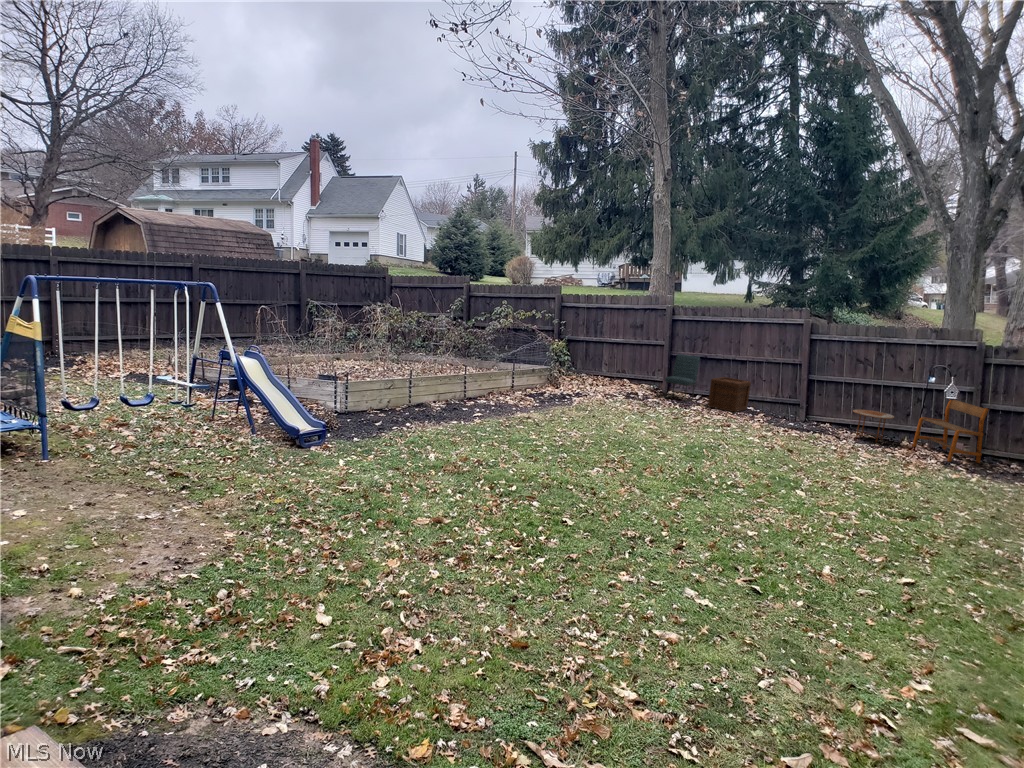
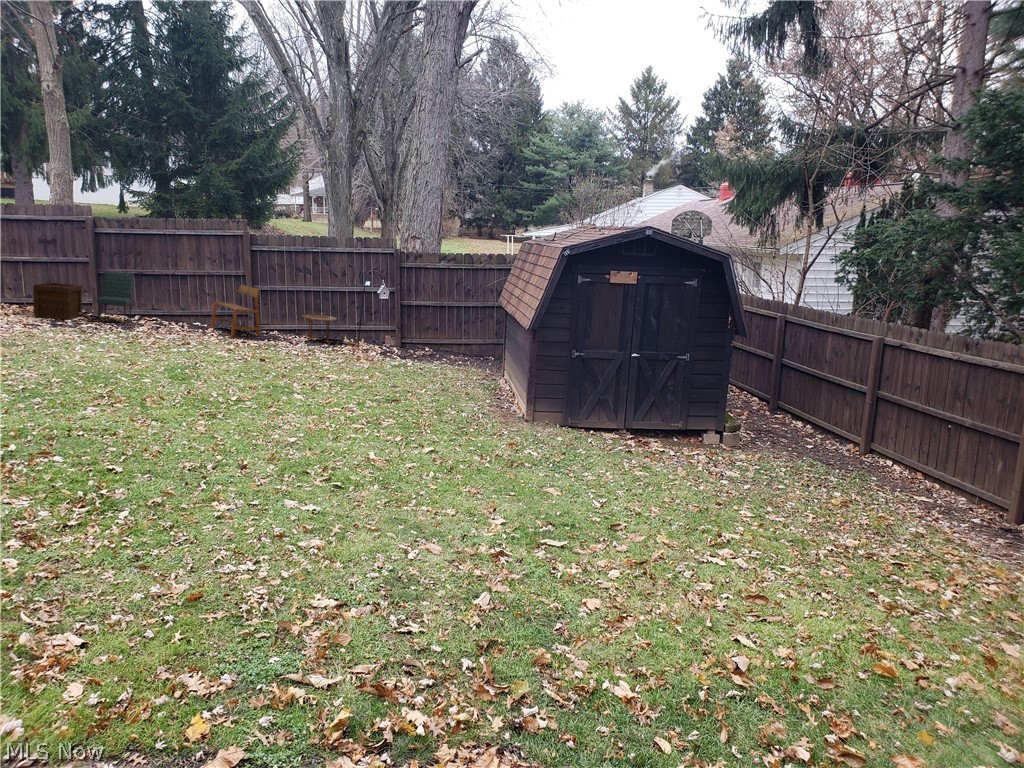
wooden crate: present [708,377,751,412] -> present [33,282,82,320]
bench: present [912,400,989,463] -> present [211,285,260,337]

